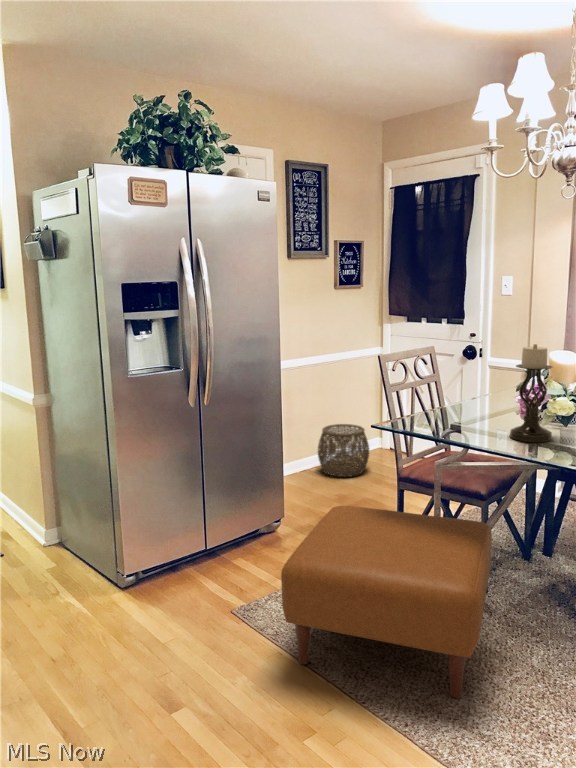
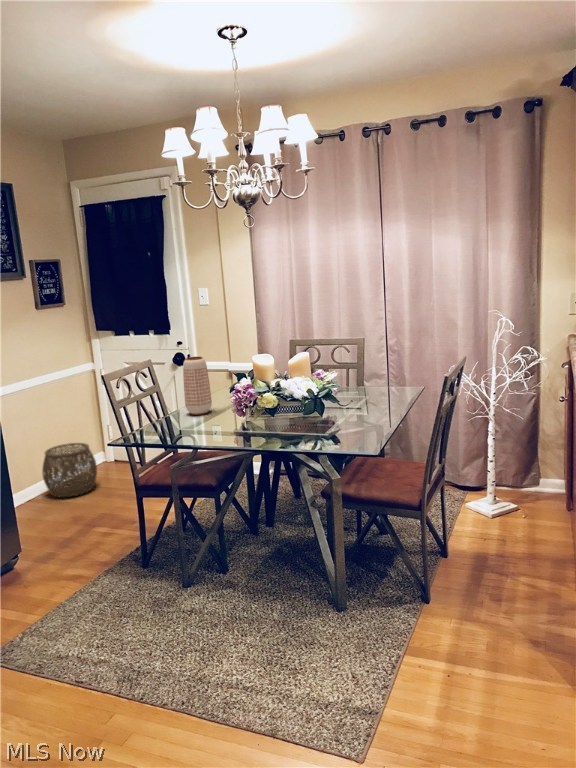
candle holder: present [509,344,552,442] -> none [227,351,263,435]
vase: none [465,347,496,413] -> present [183,357,212,415]
ottoman: present [281,506,492,698] -> none [40,510,232,687]

